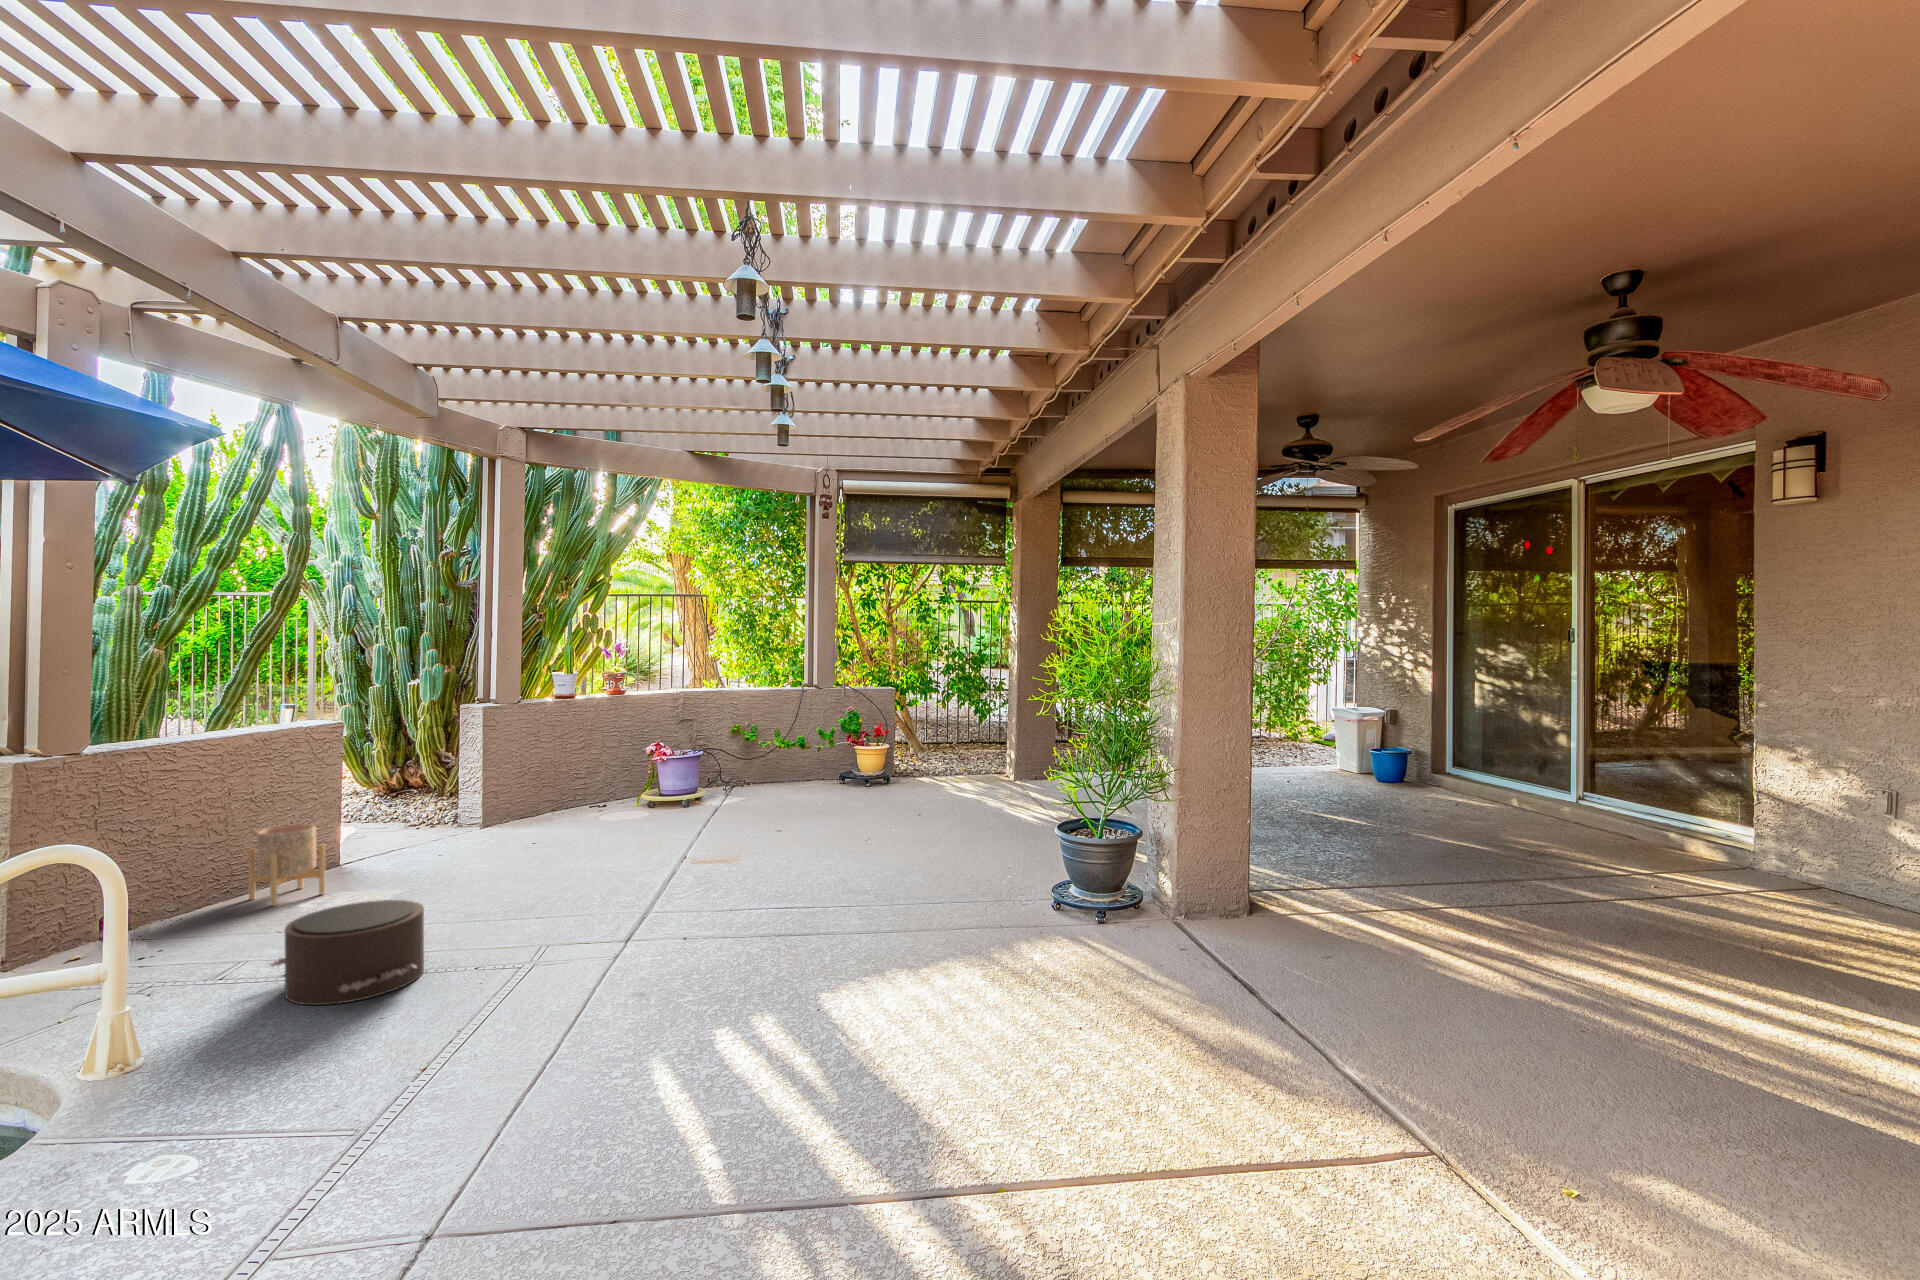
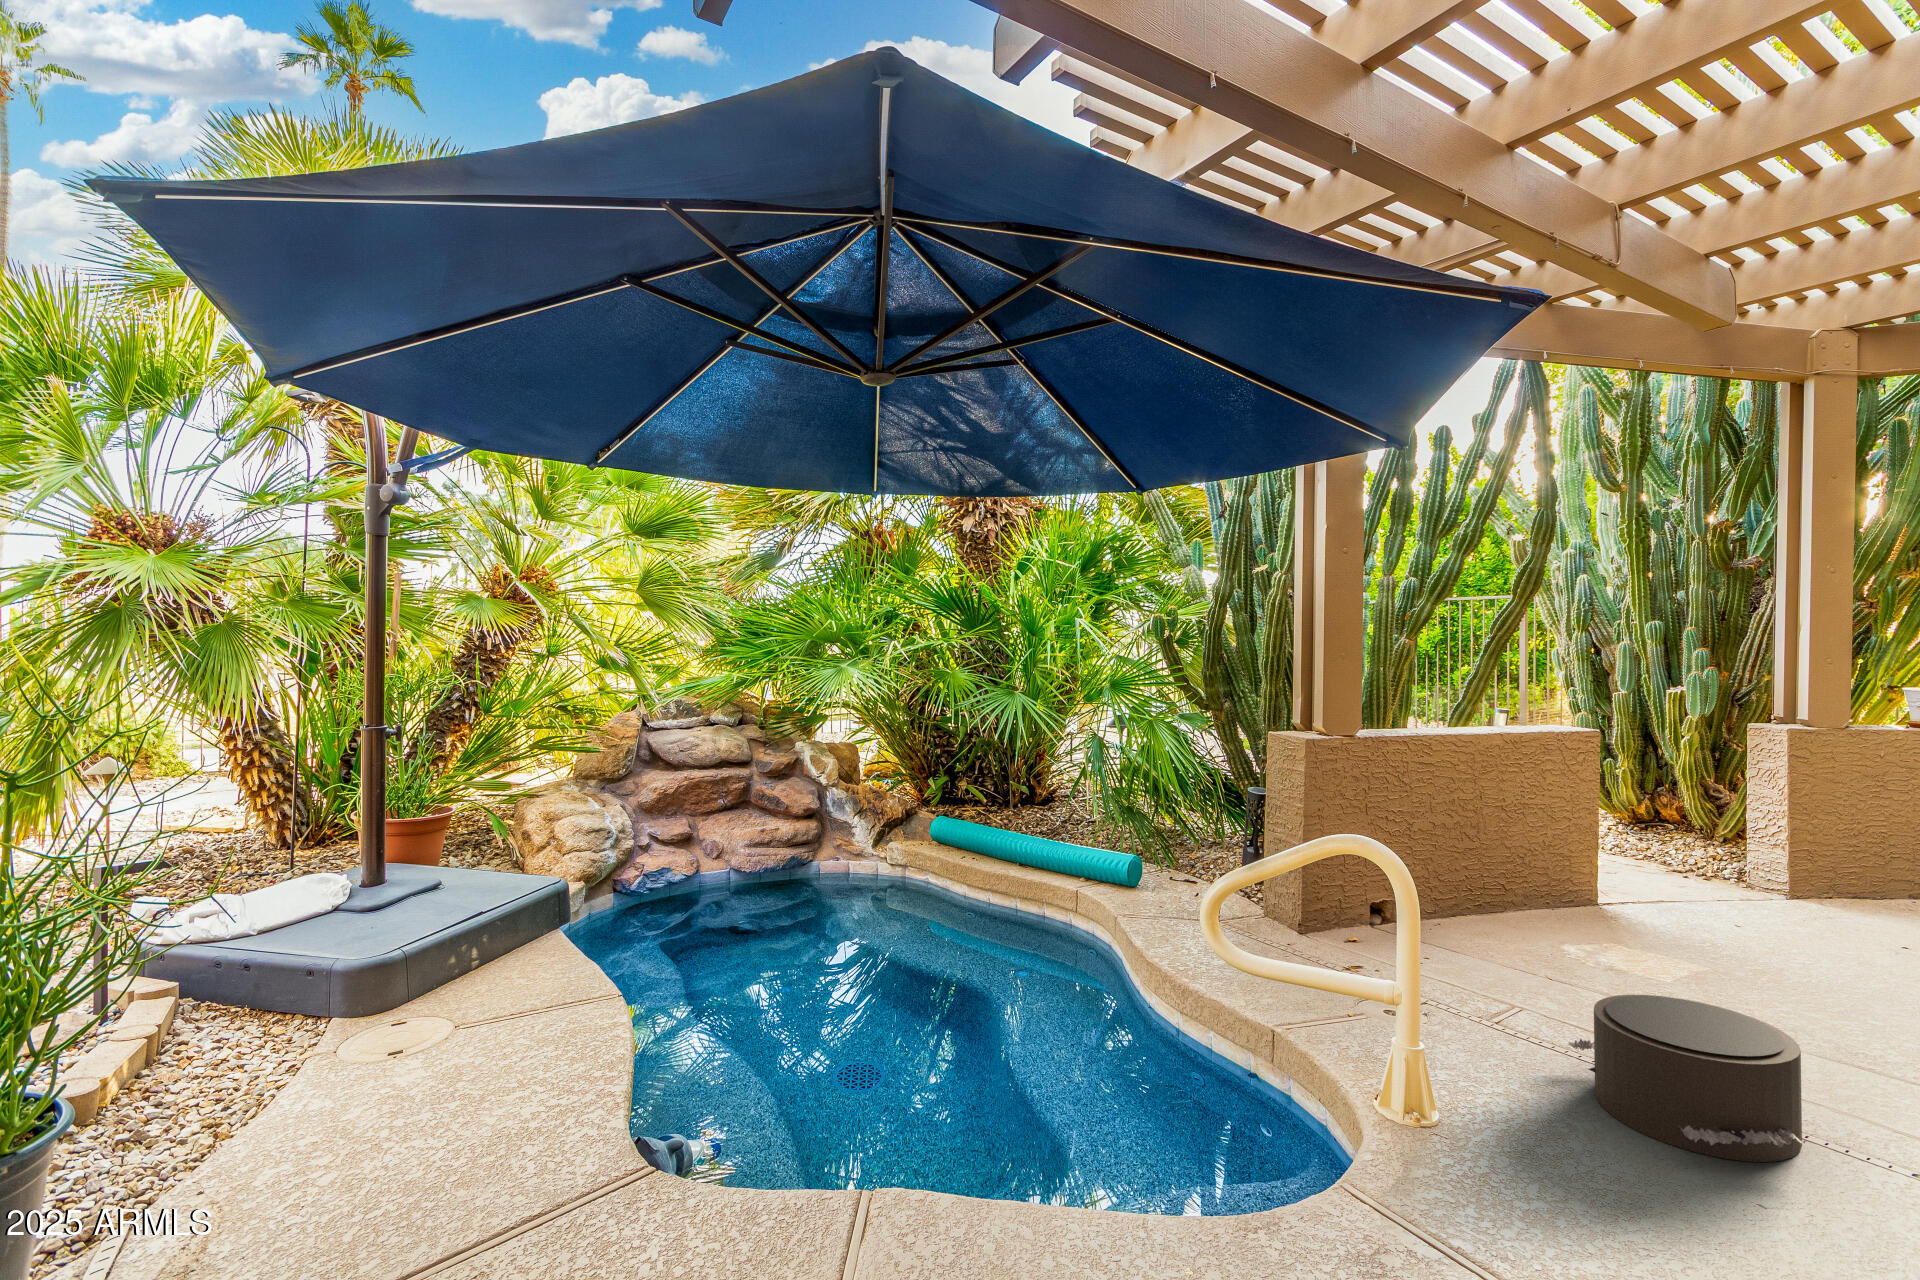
planter: present [248,824,325,906] -> none [1510,853,1598,948]

